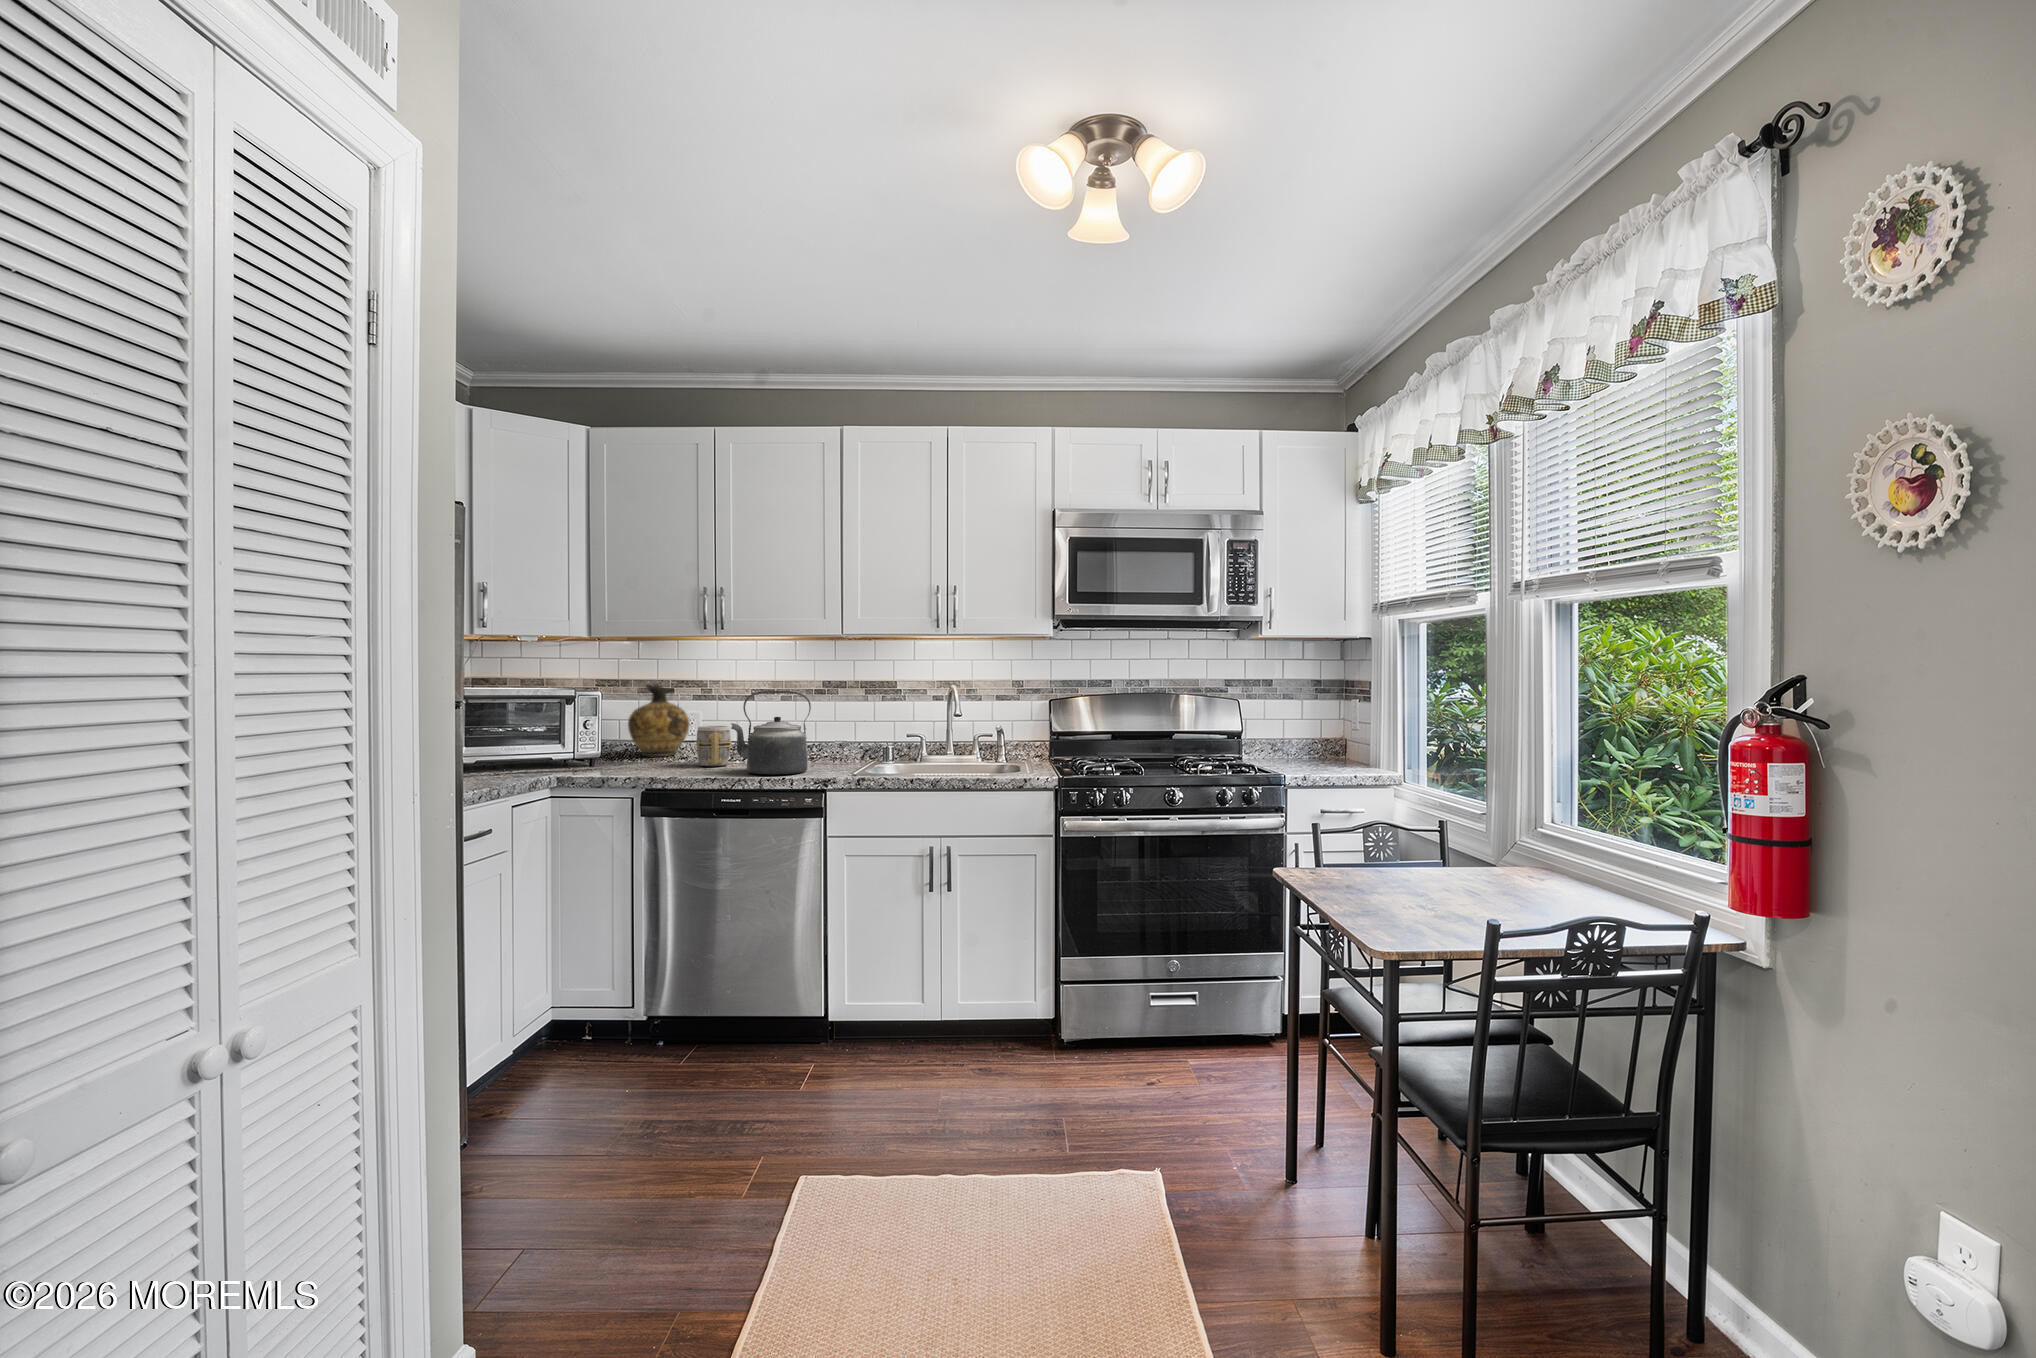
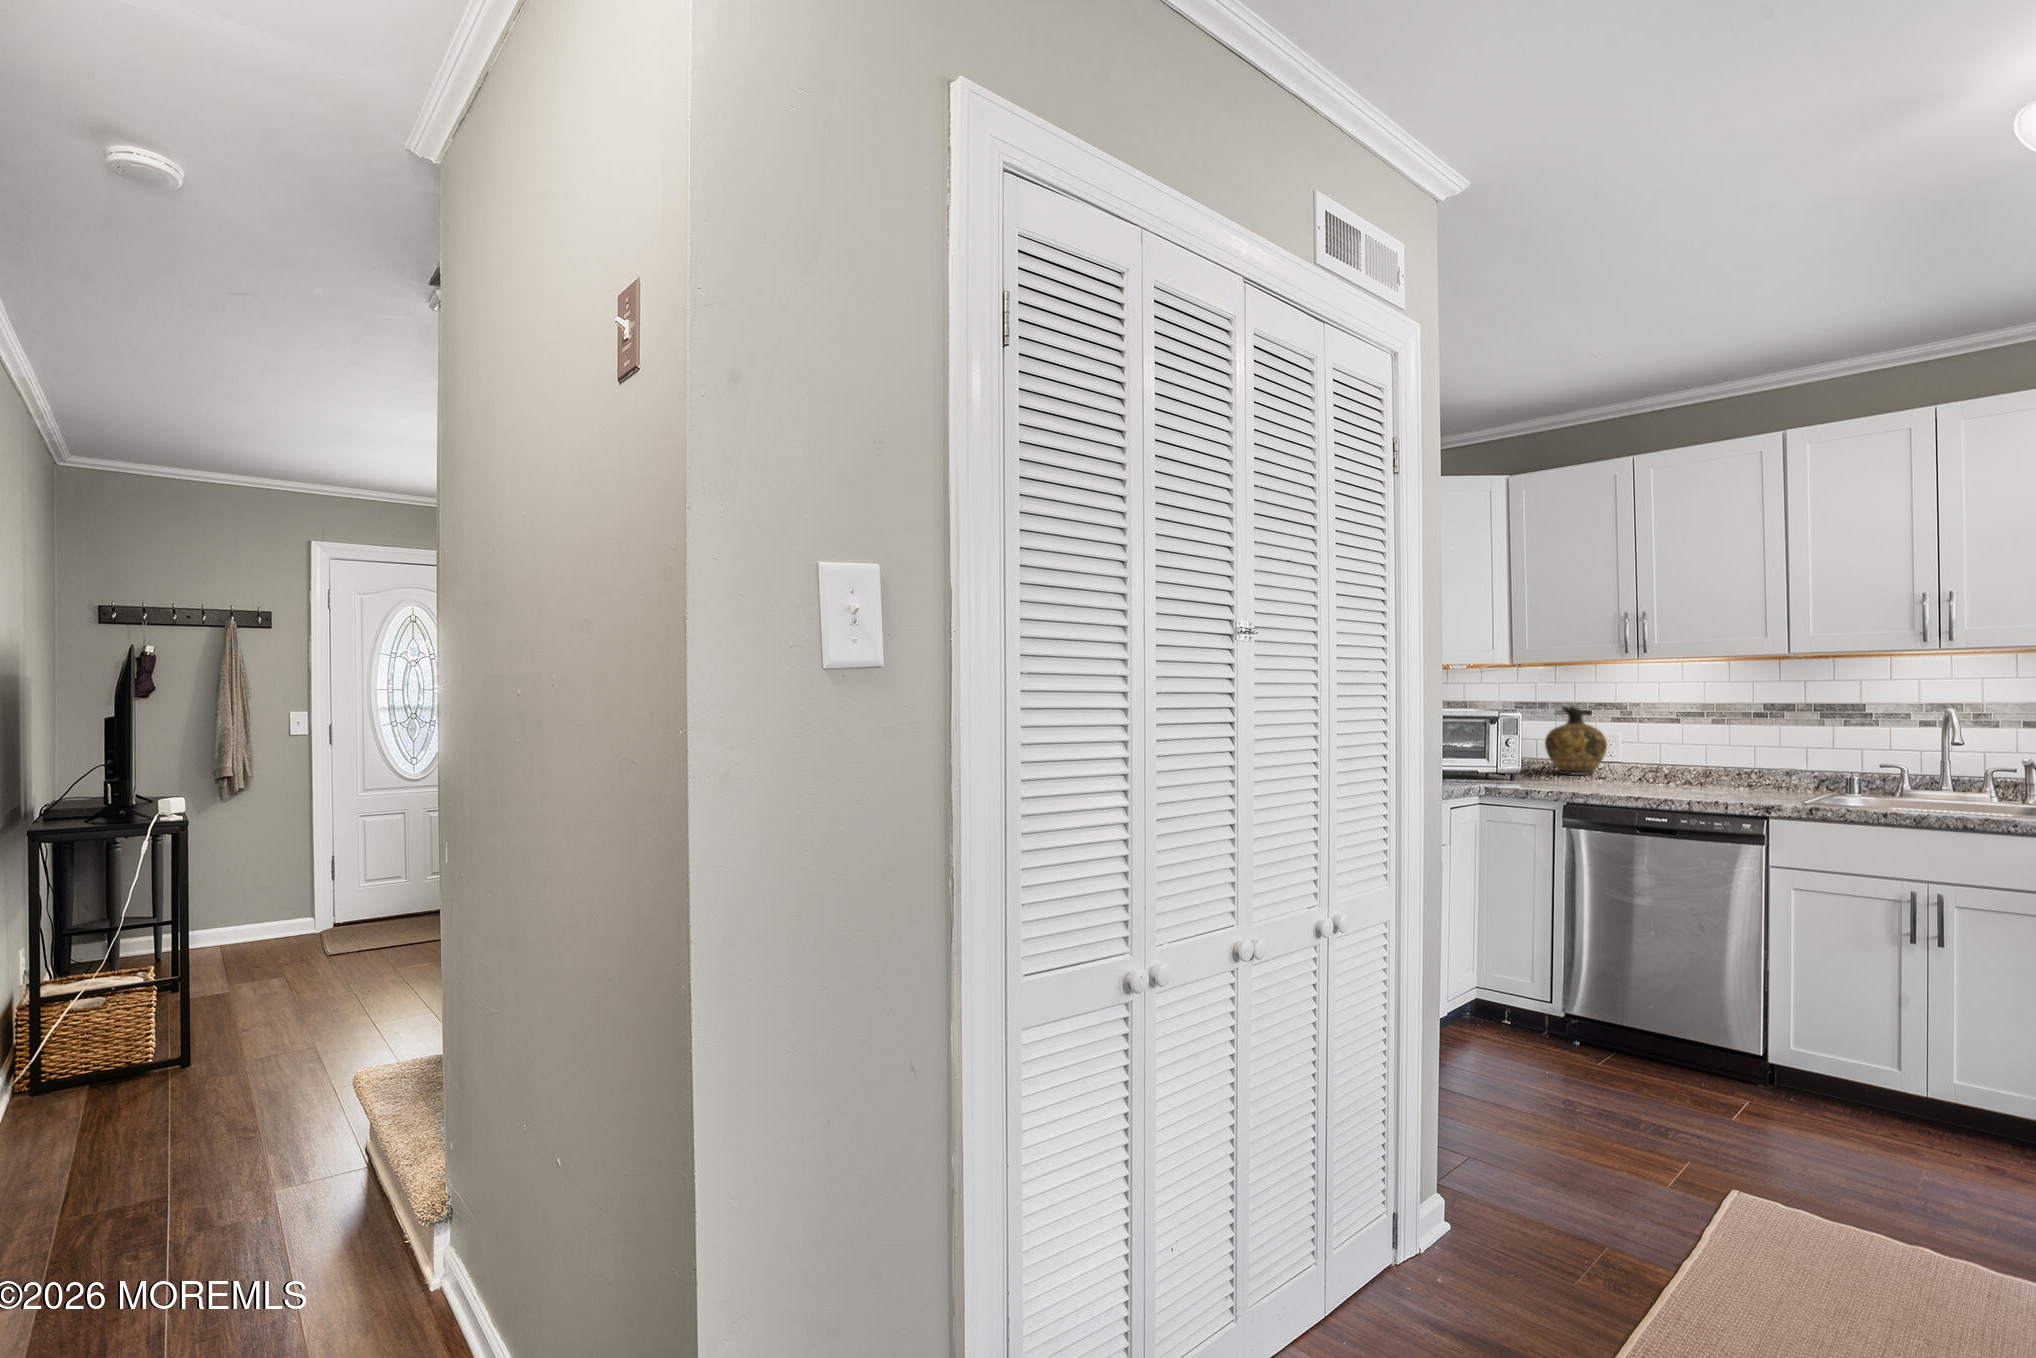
kettle: present [731,691,811,774] -> none [1654,713,1747,798]
mug: present [696,726,731,766] -> none [1616,747,1654,786]

